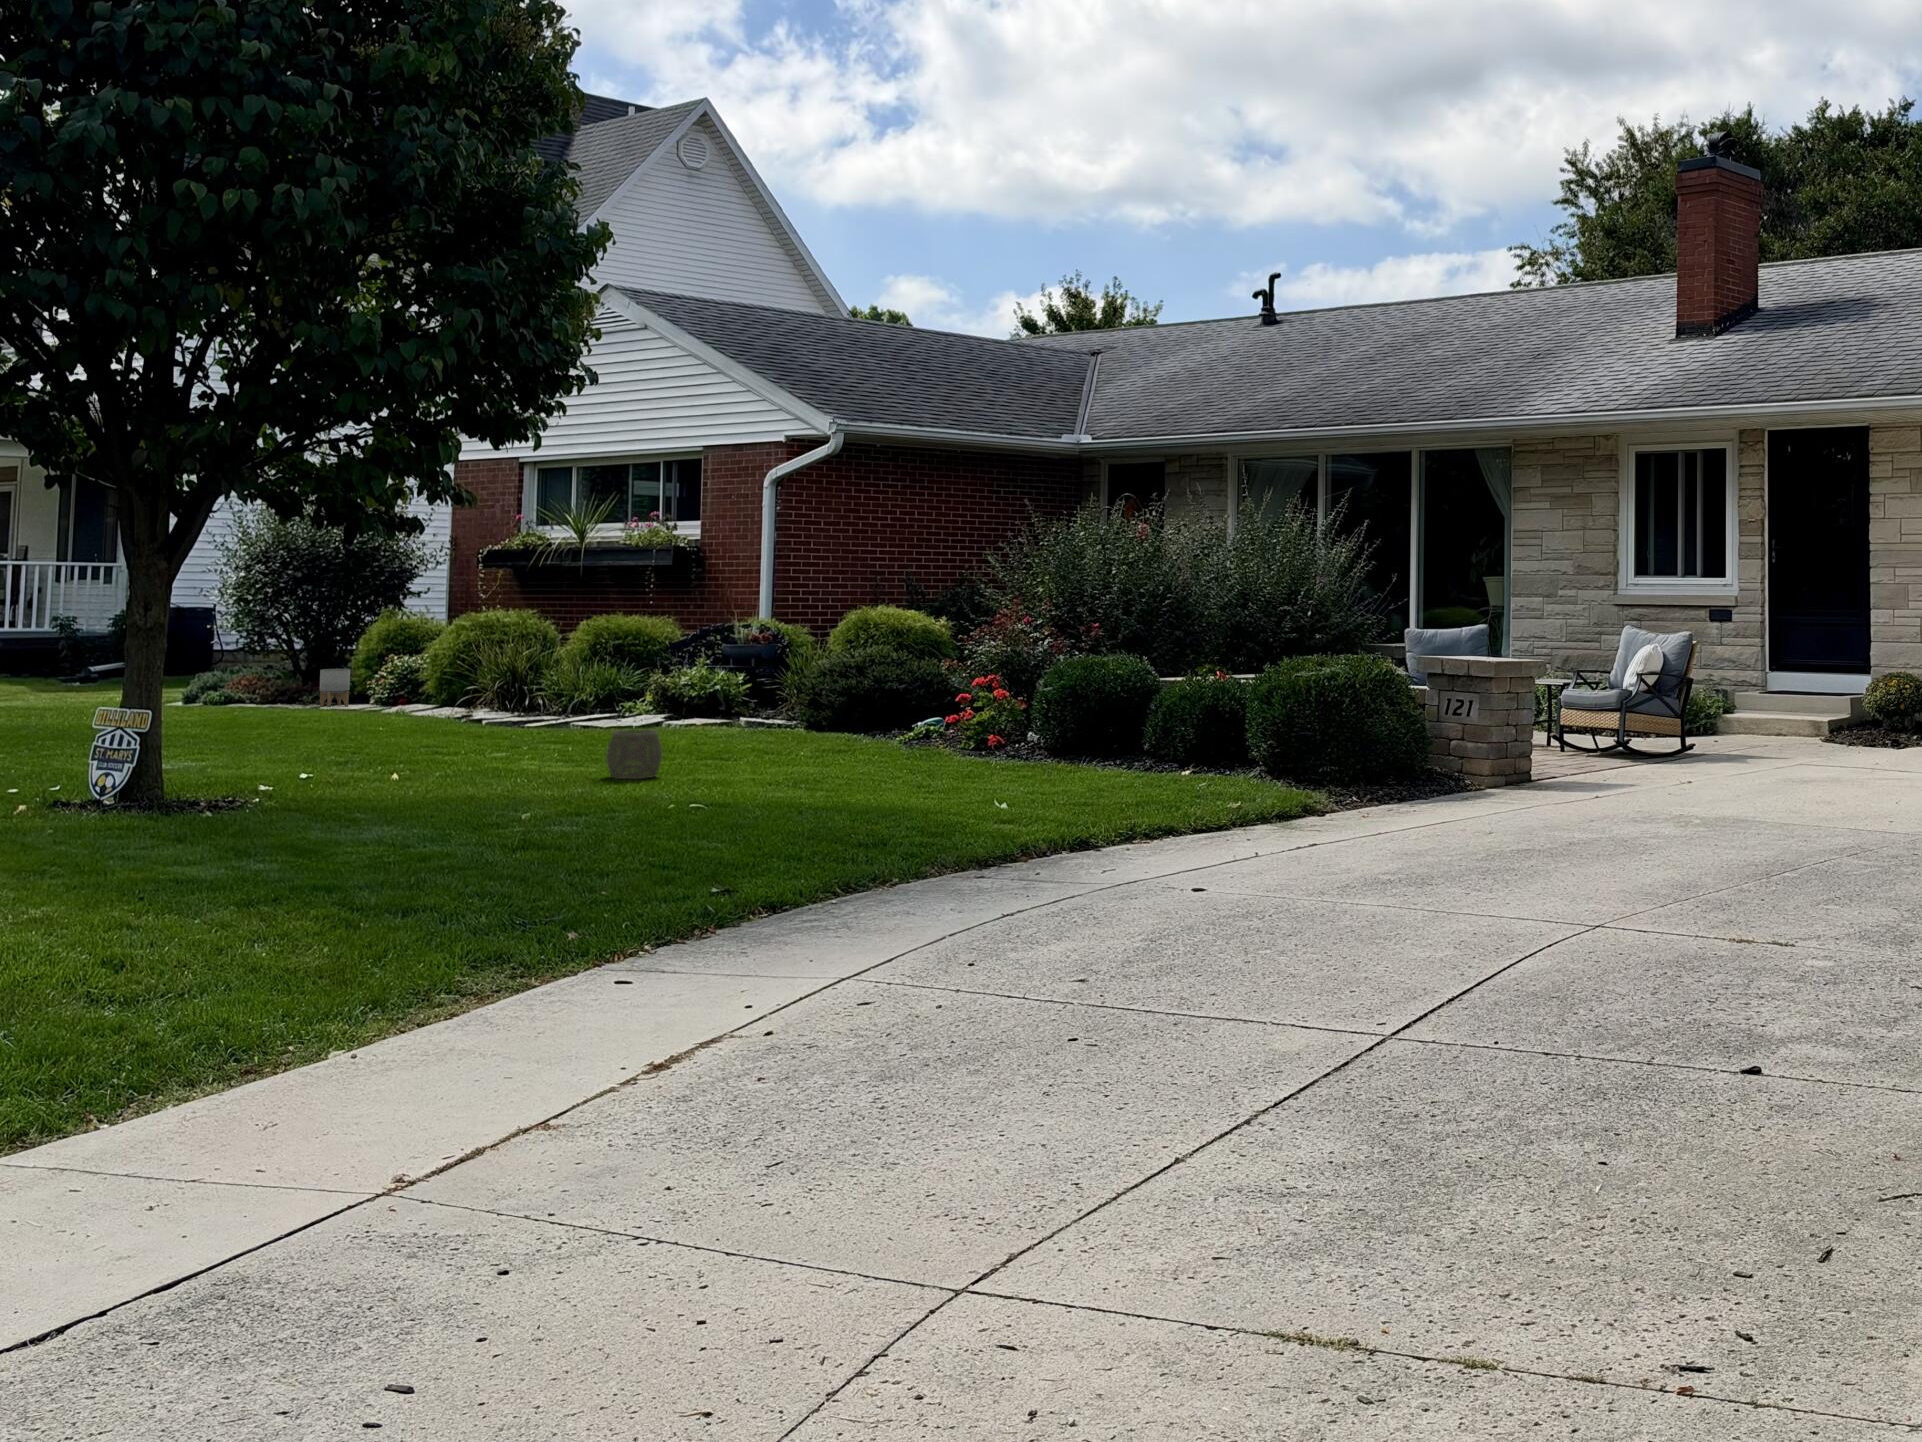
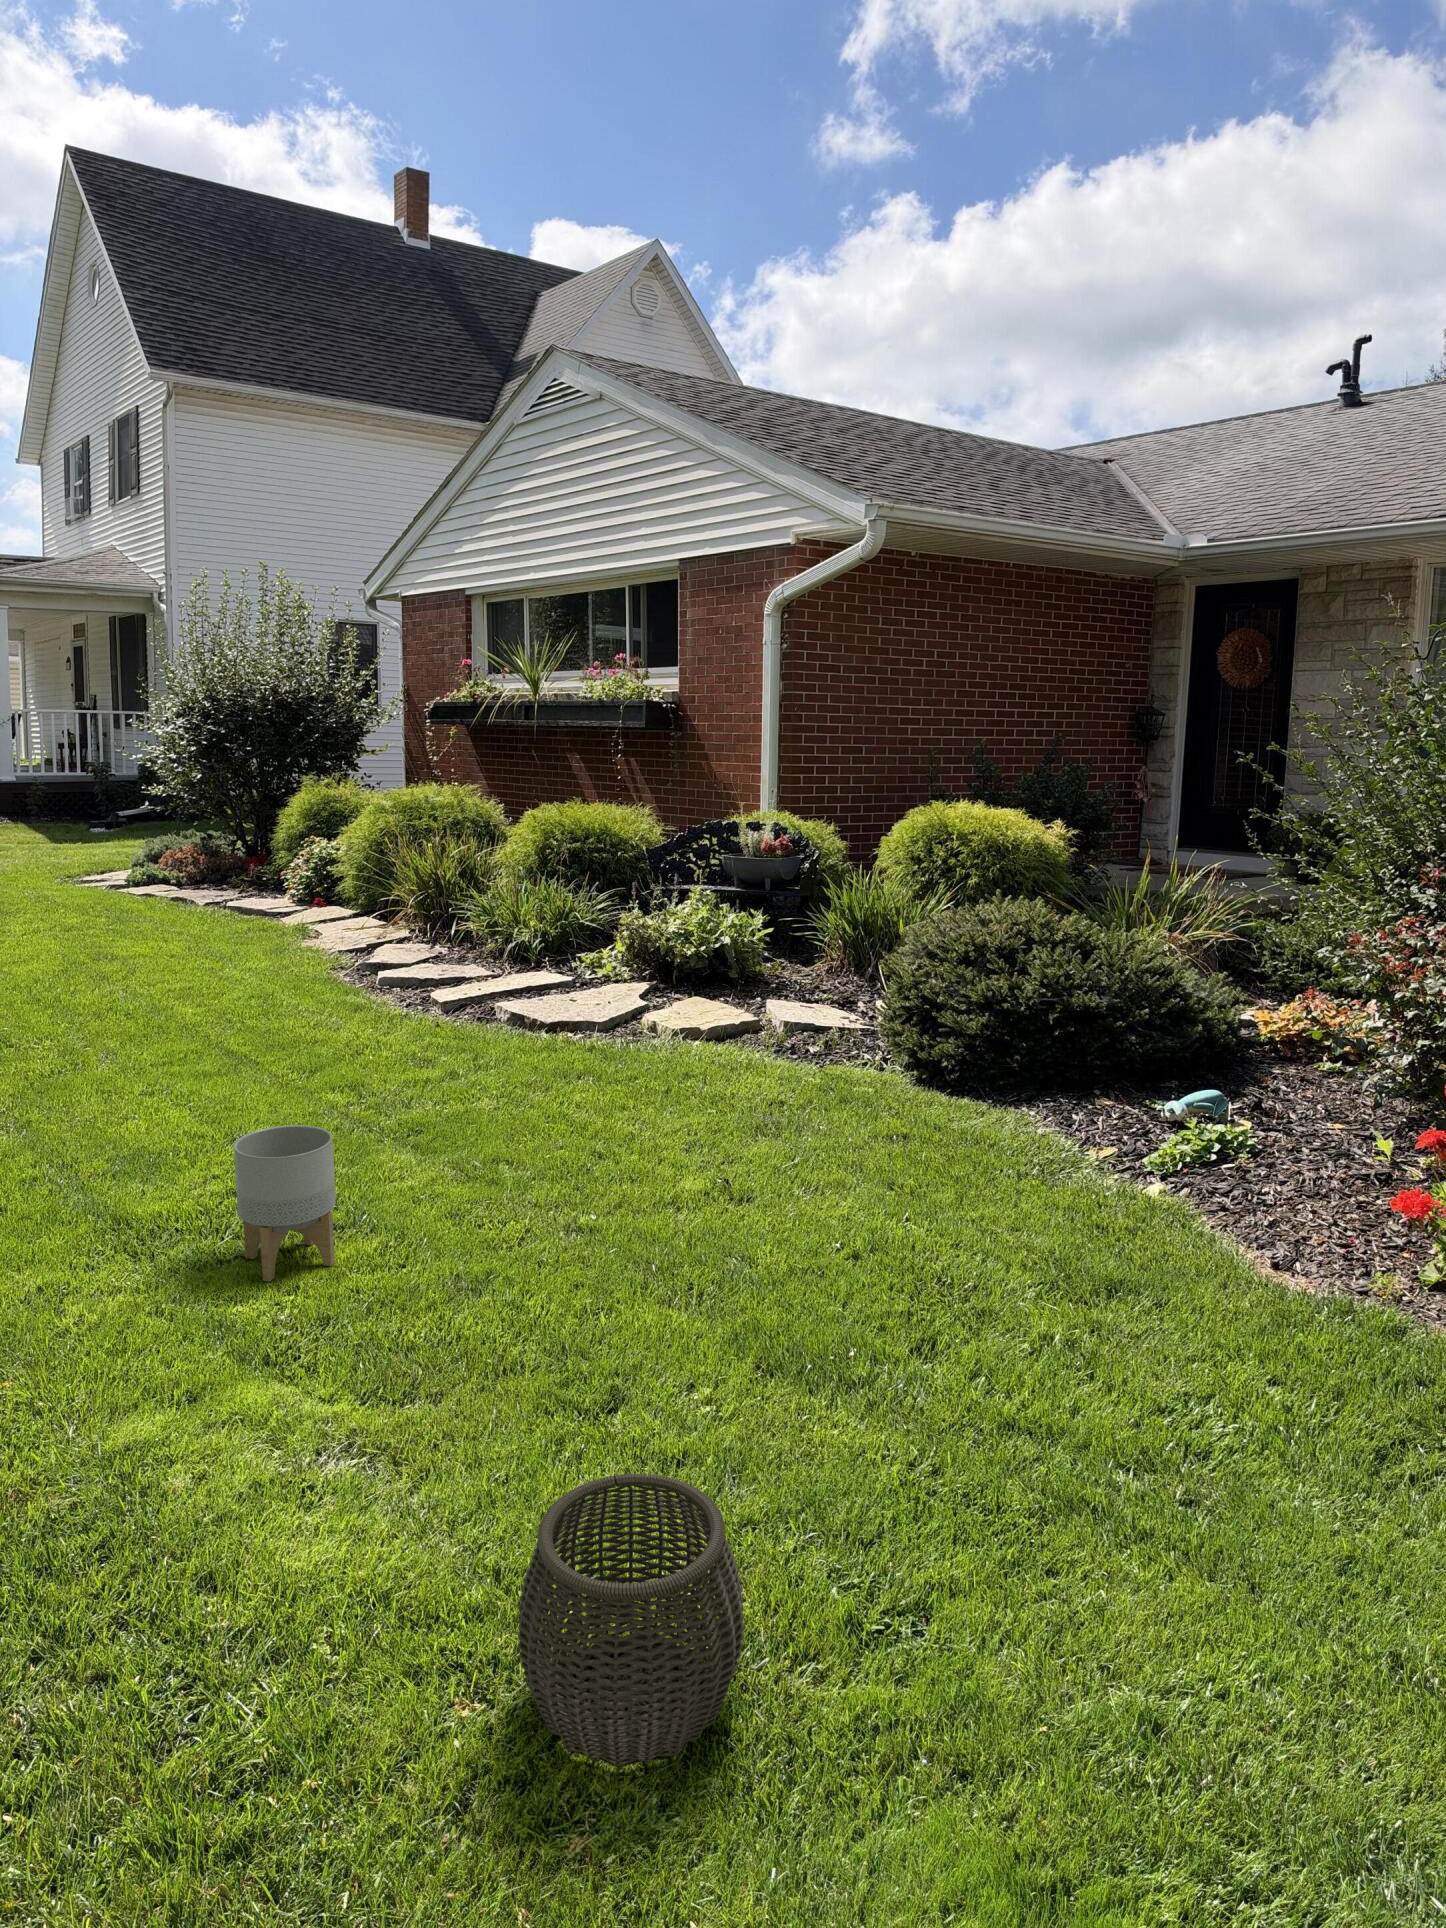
planter: present [320,669,350,707] -> present [234,1125,336,1281]

